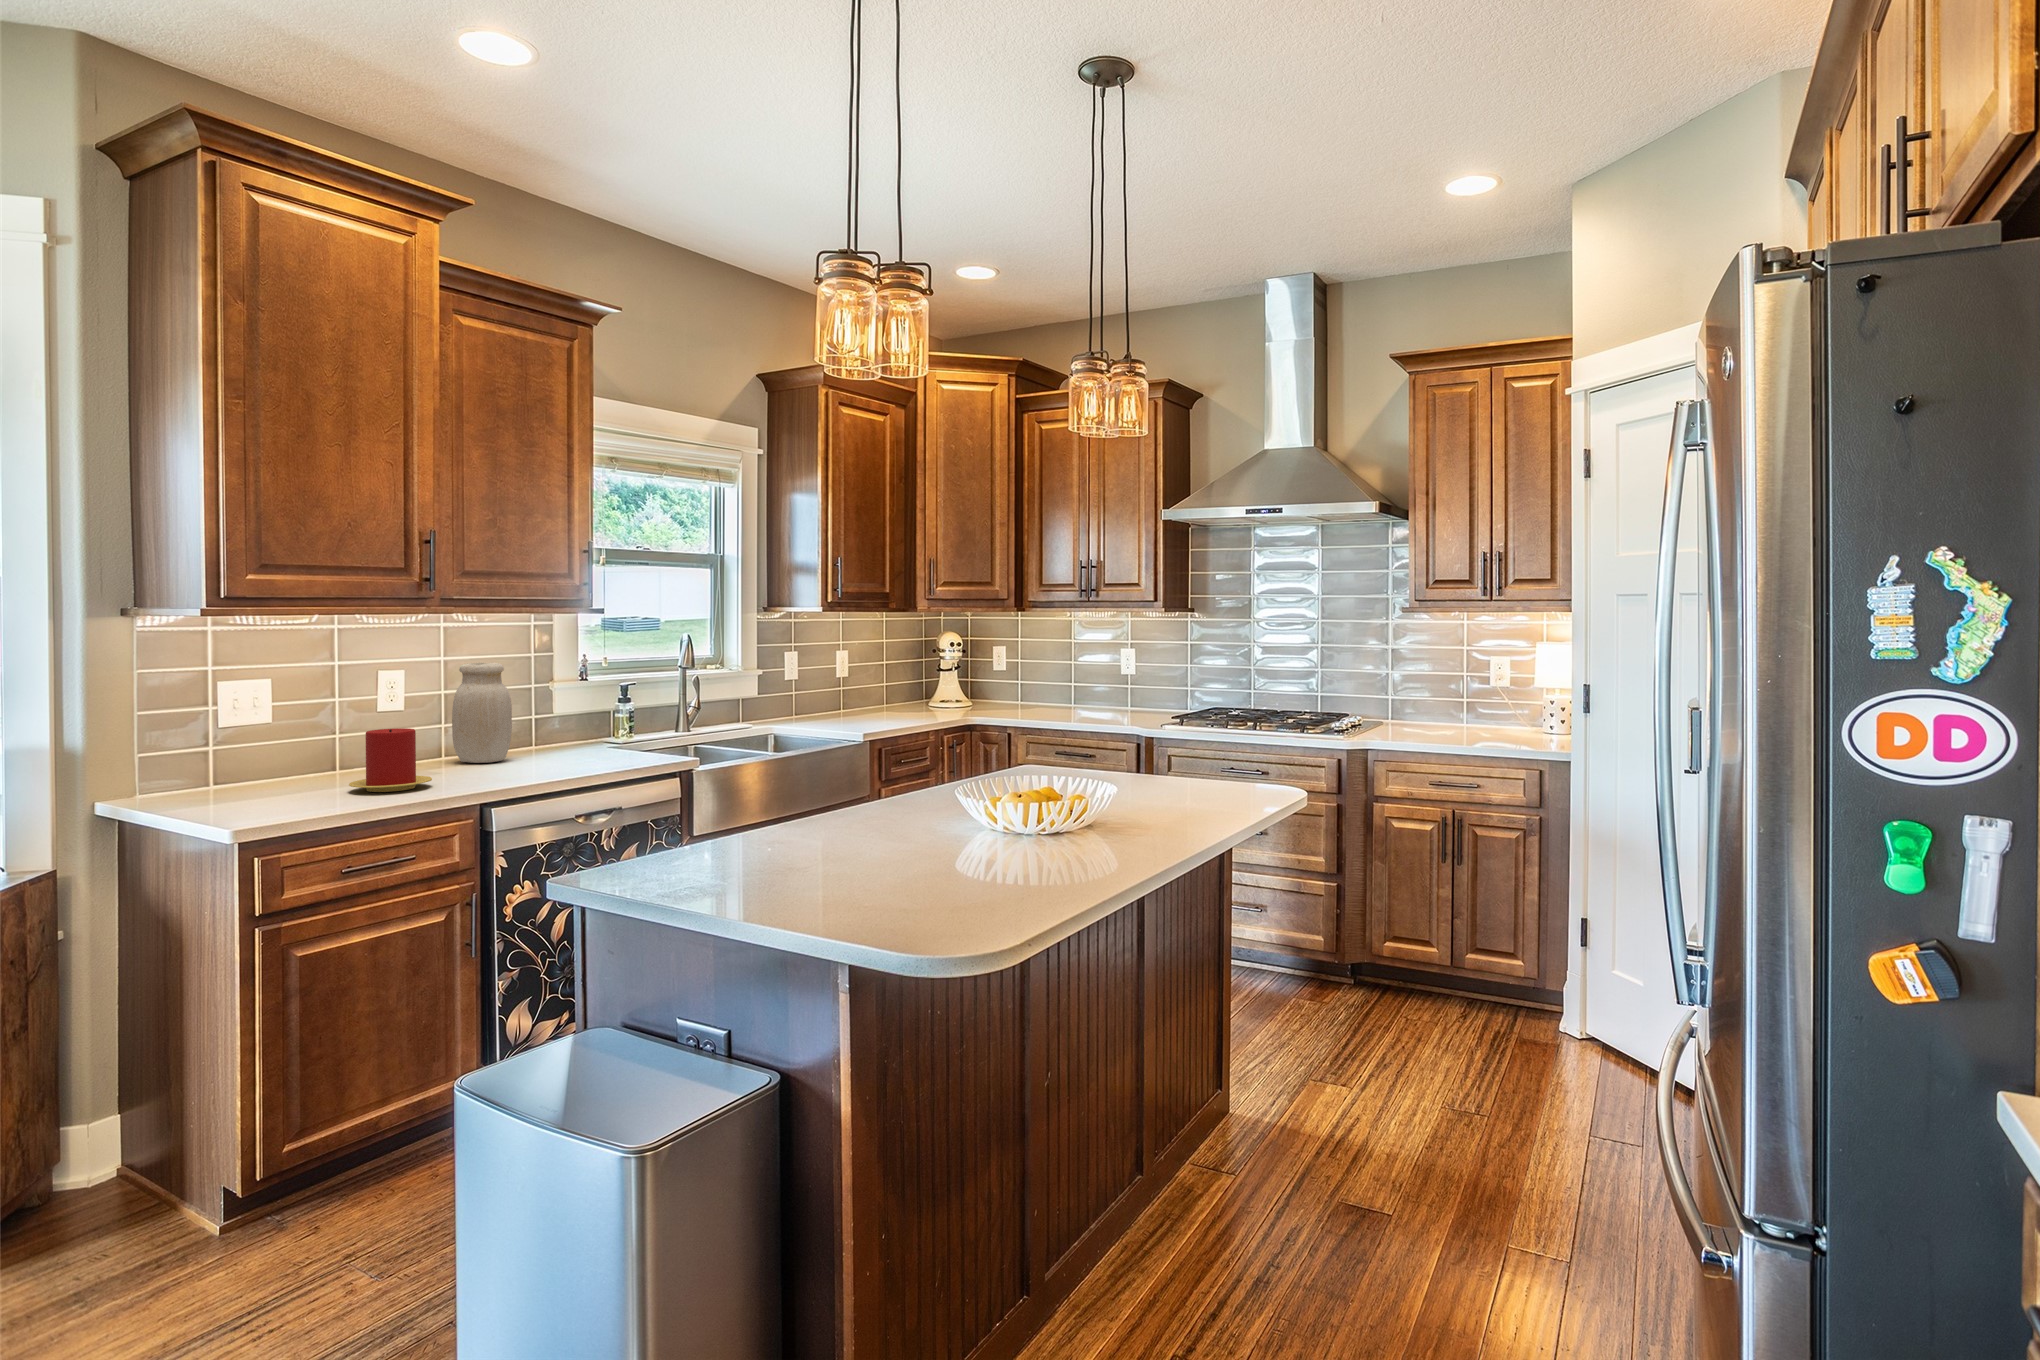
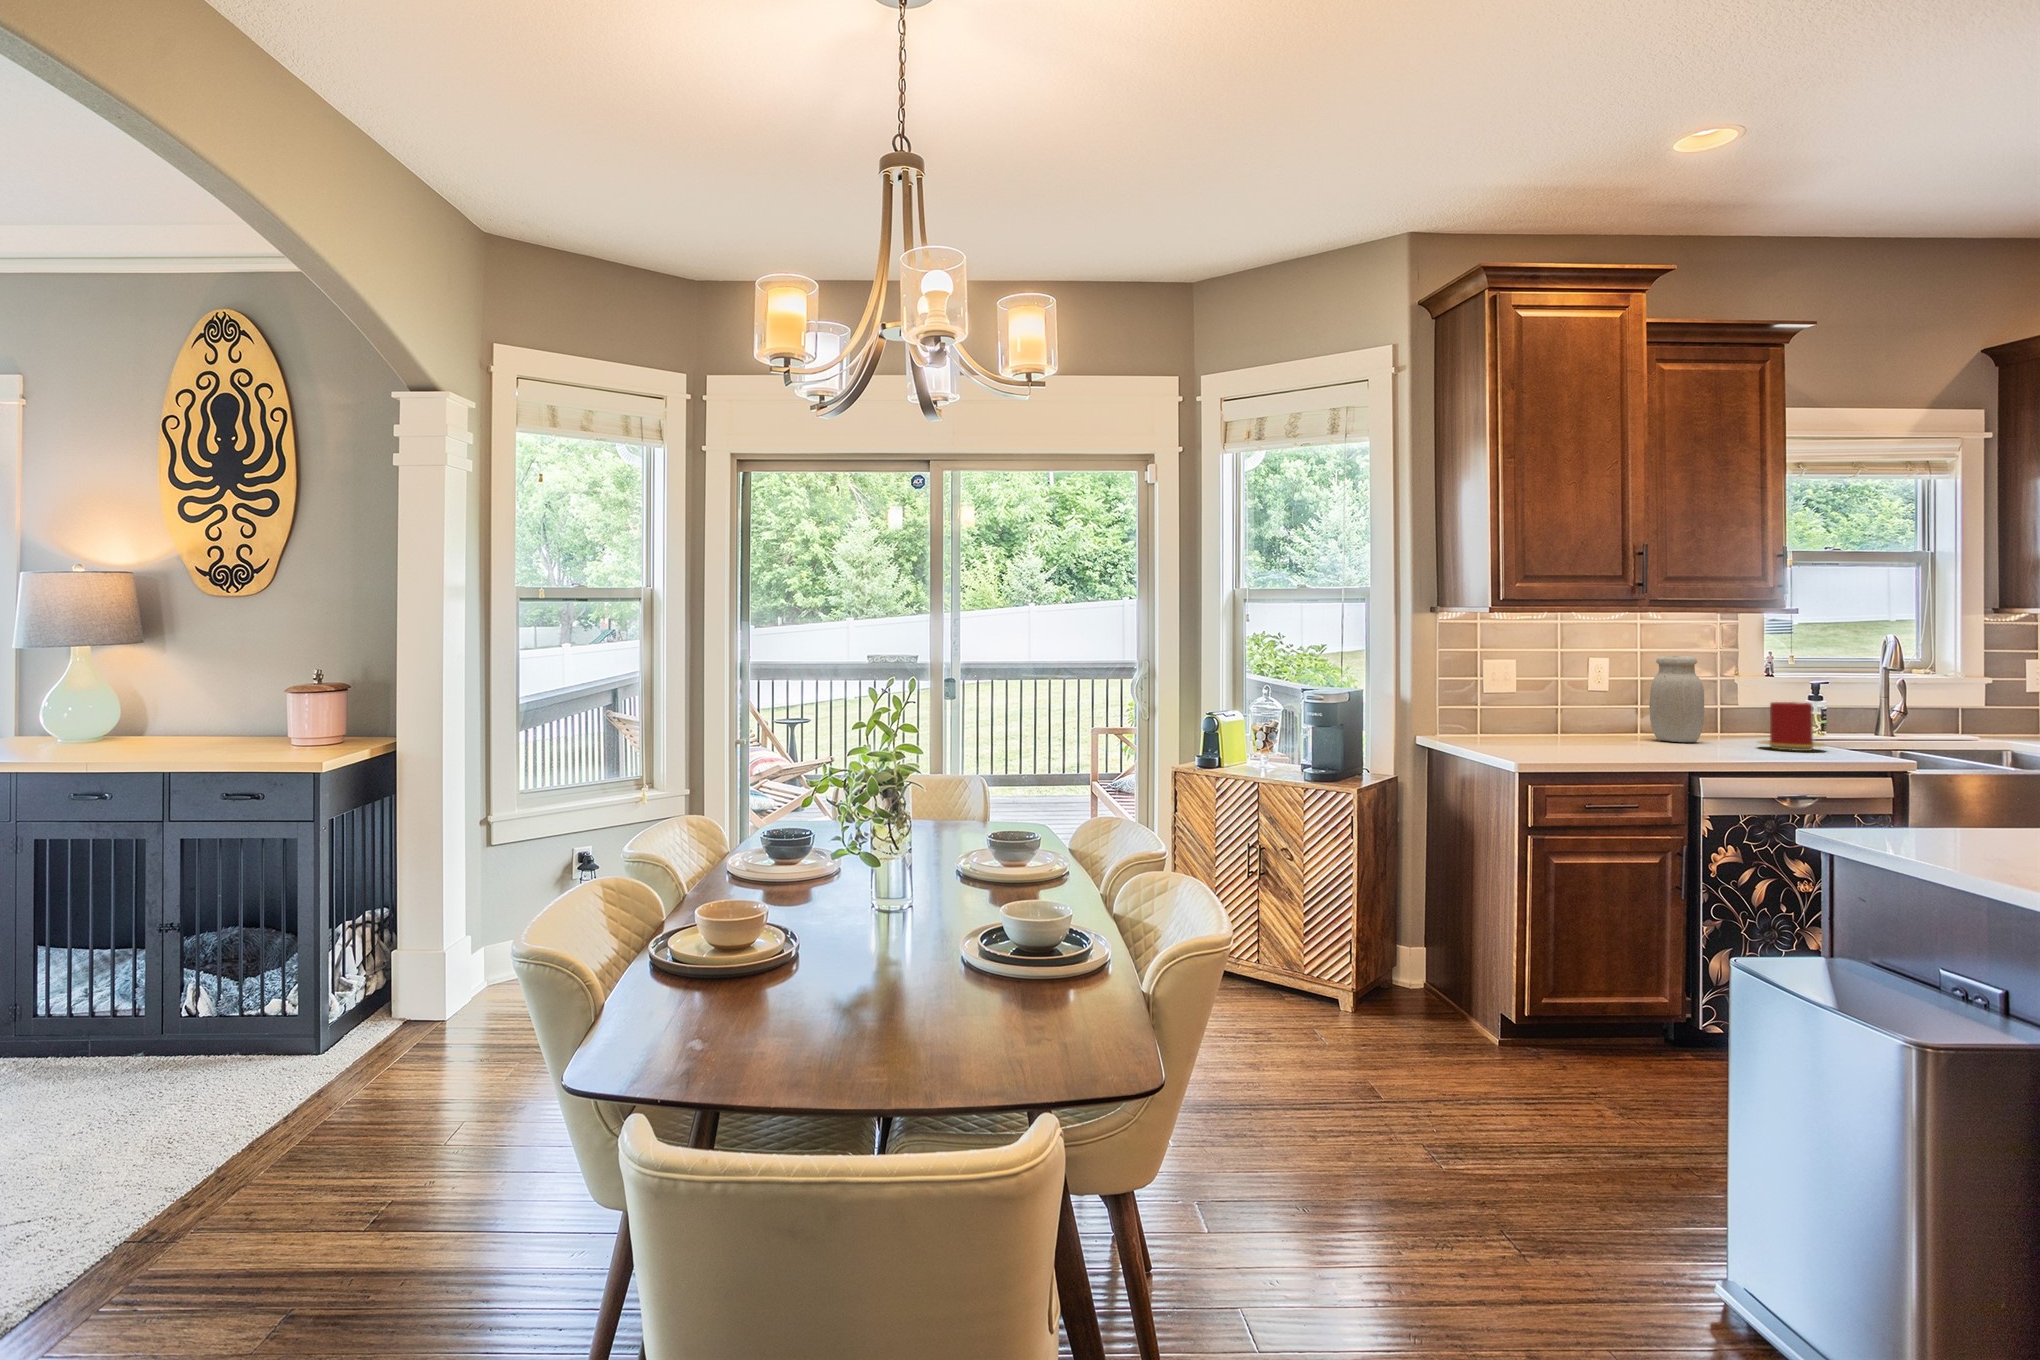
candle: present [349,728,432,792] -> present [1758,702,1826,751]

